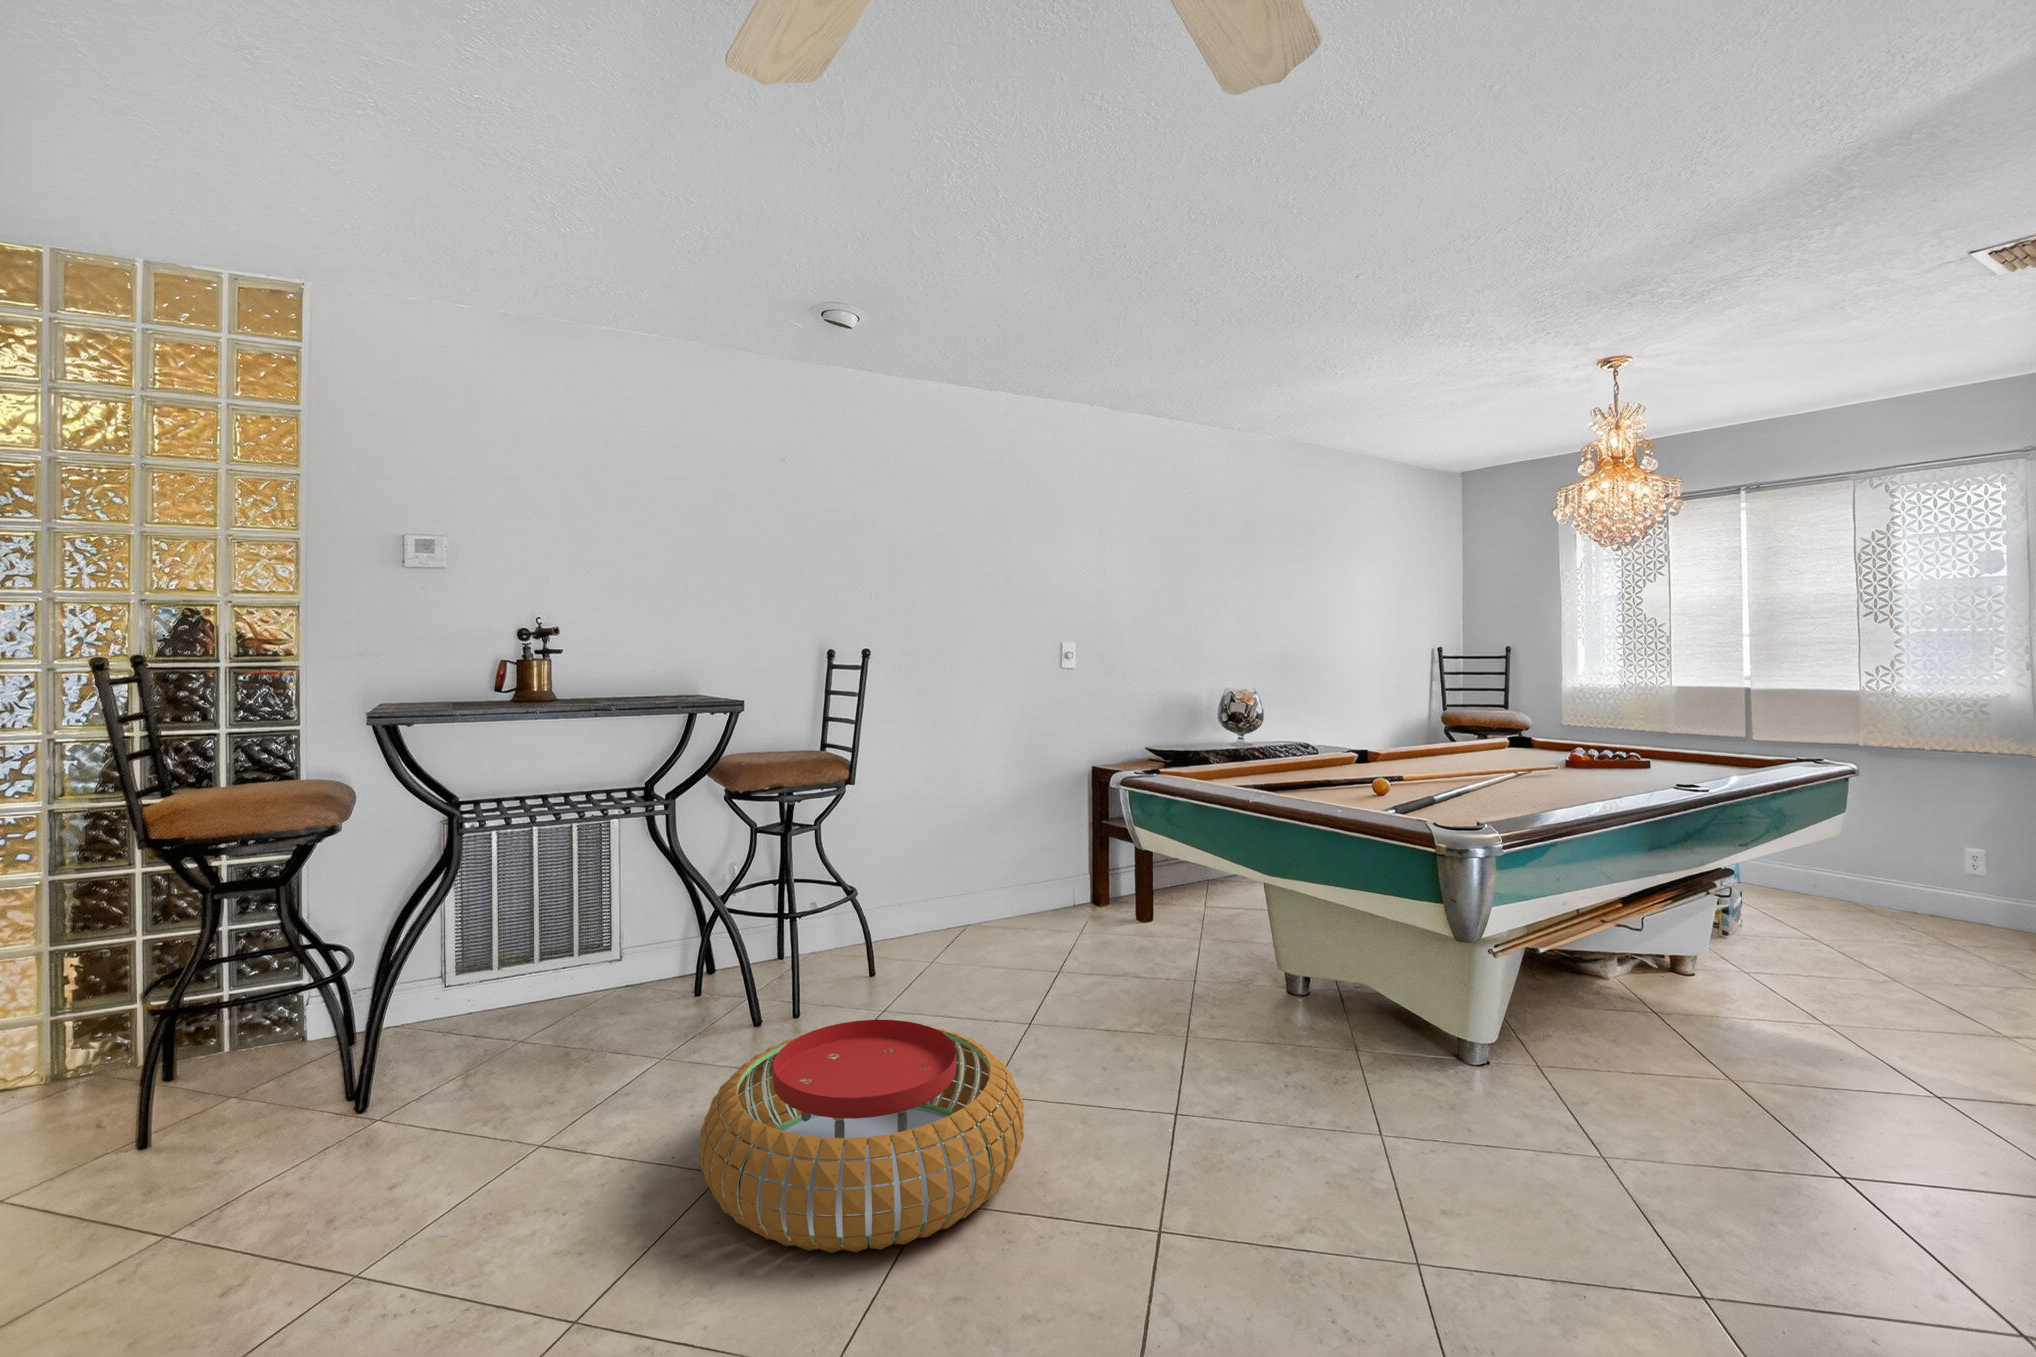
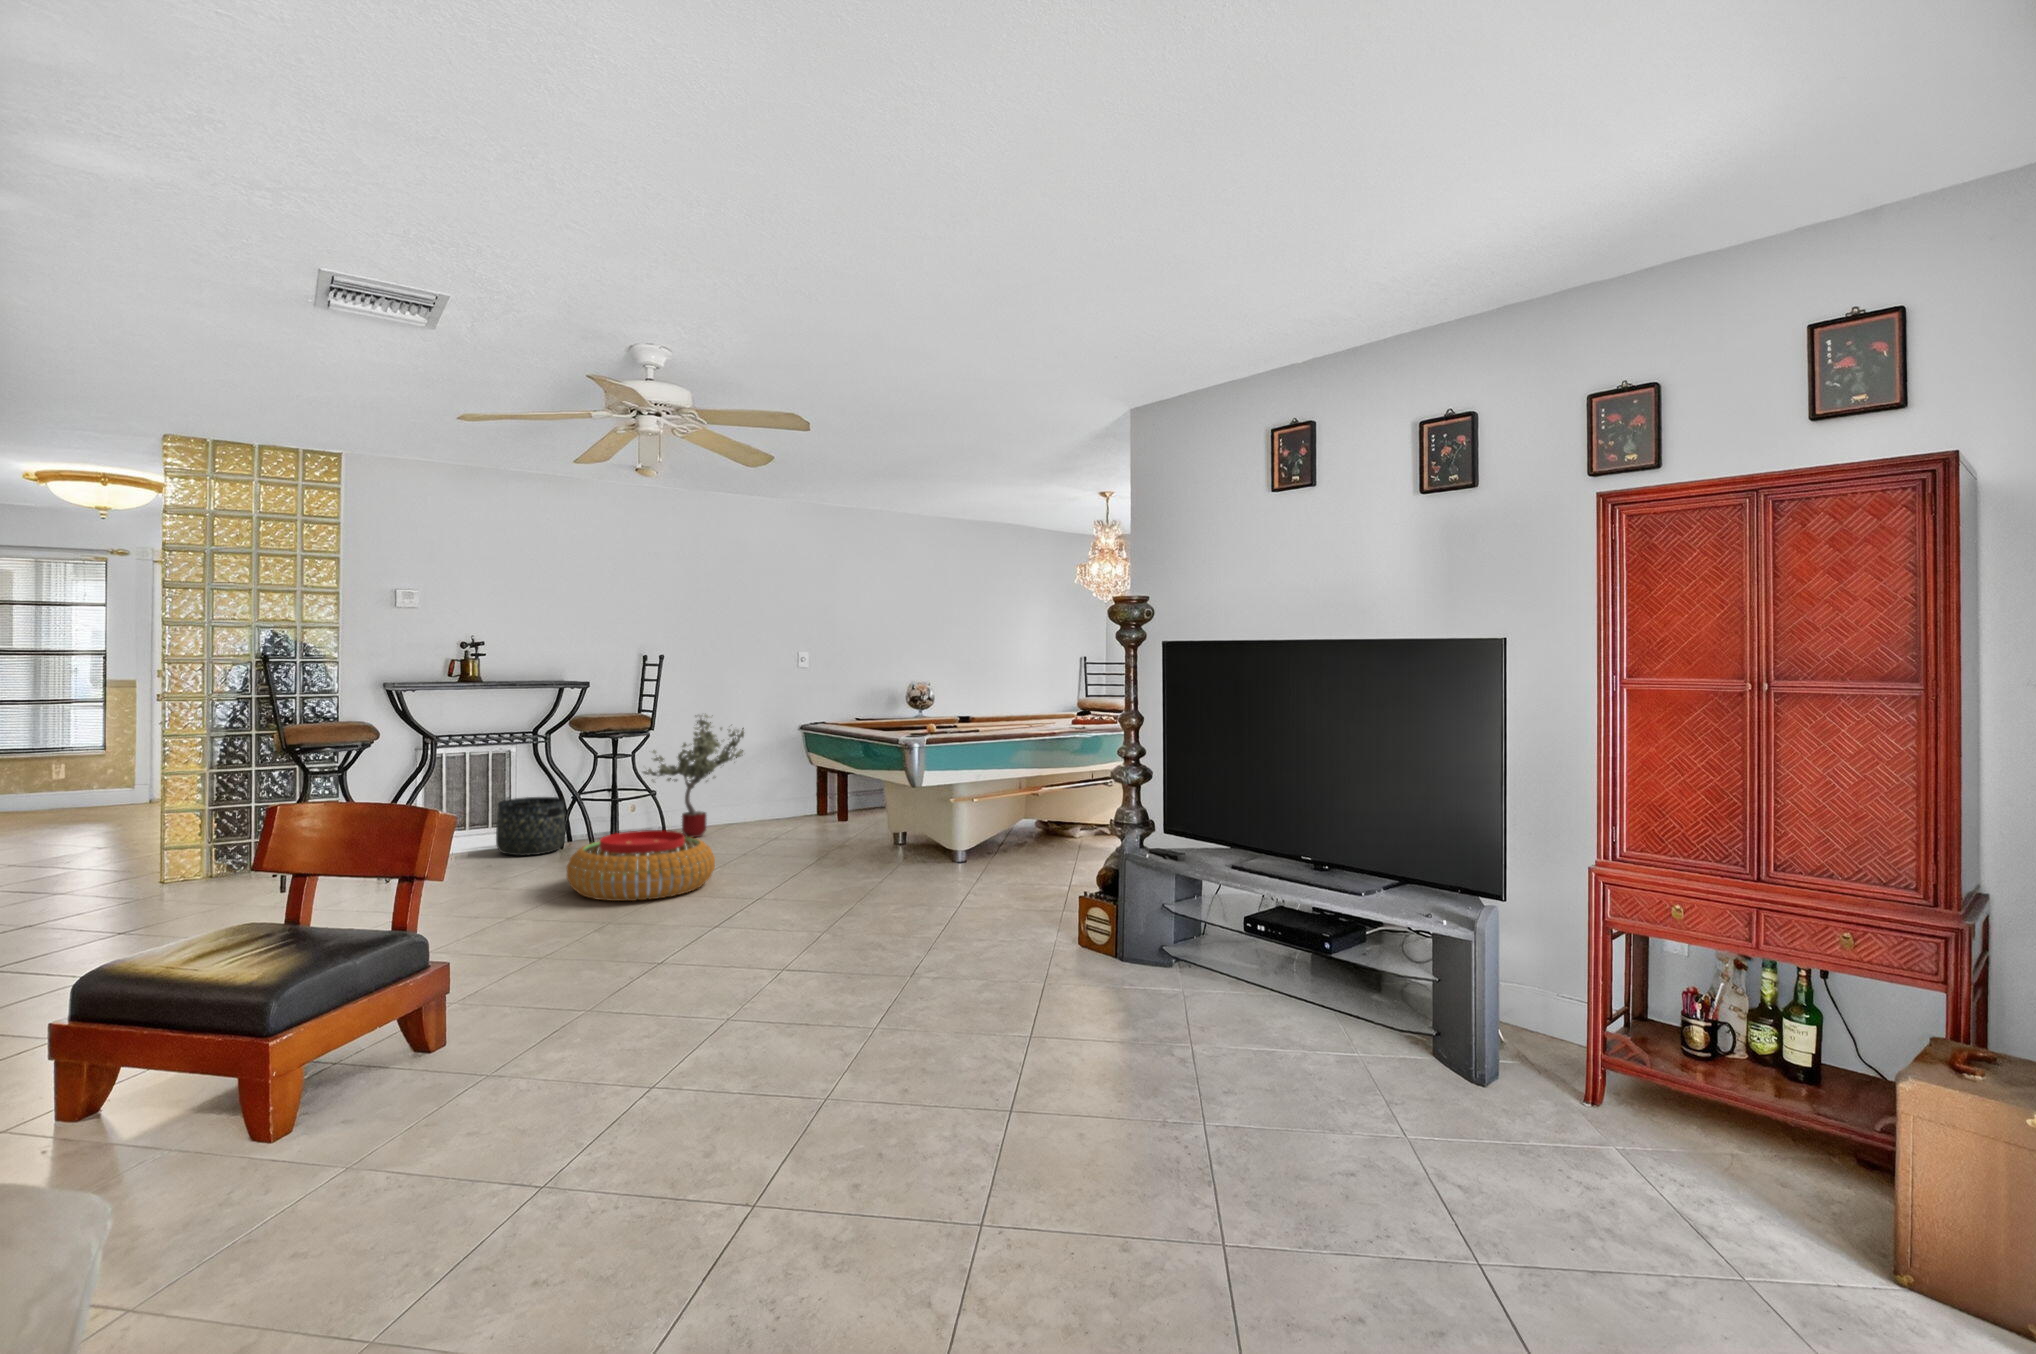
potted tree: none [830,748,998,967] -> present [643,715,744,837]
basket: none [584,903,705,1023] -> present [496,797,565,856]

